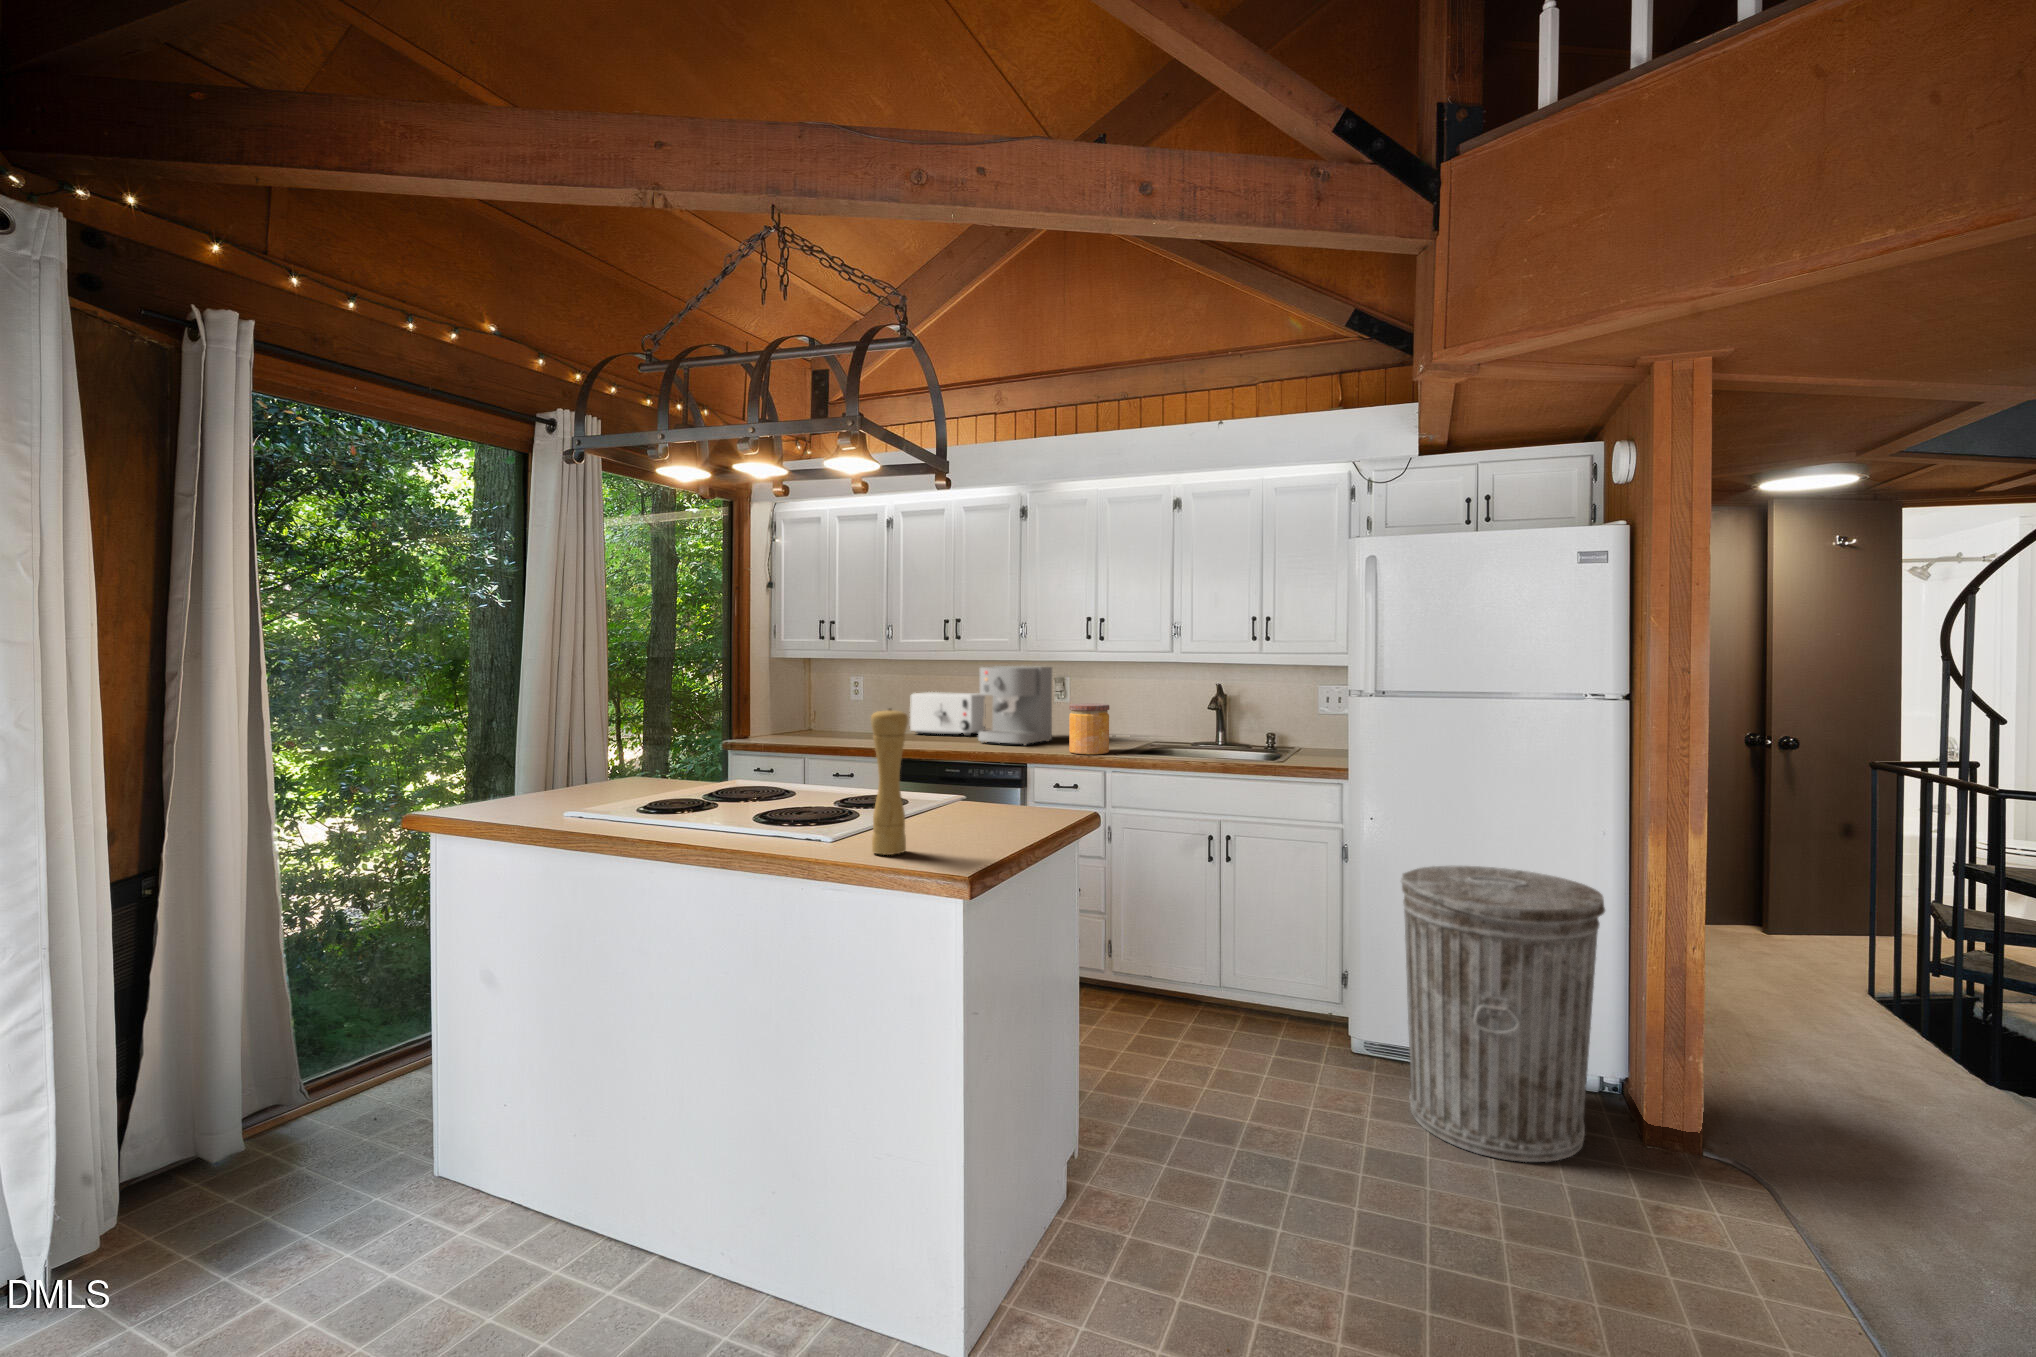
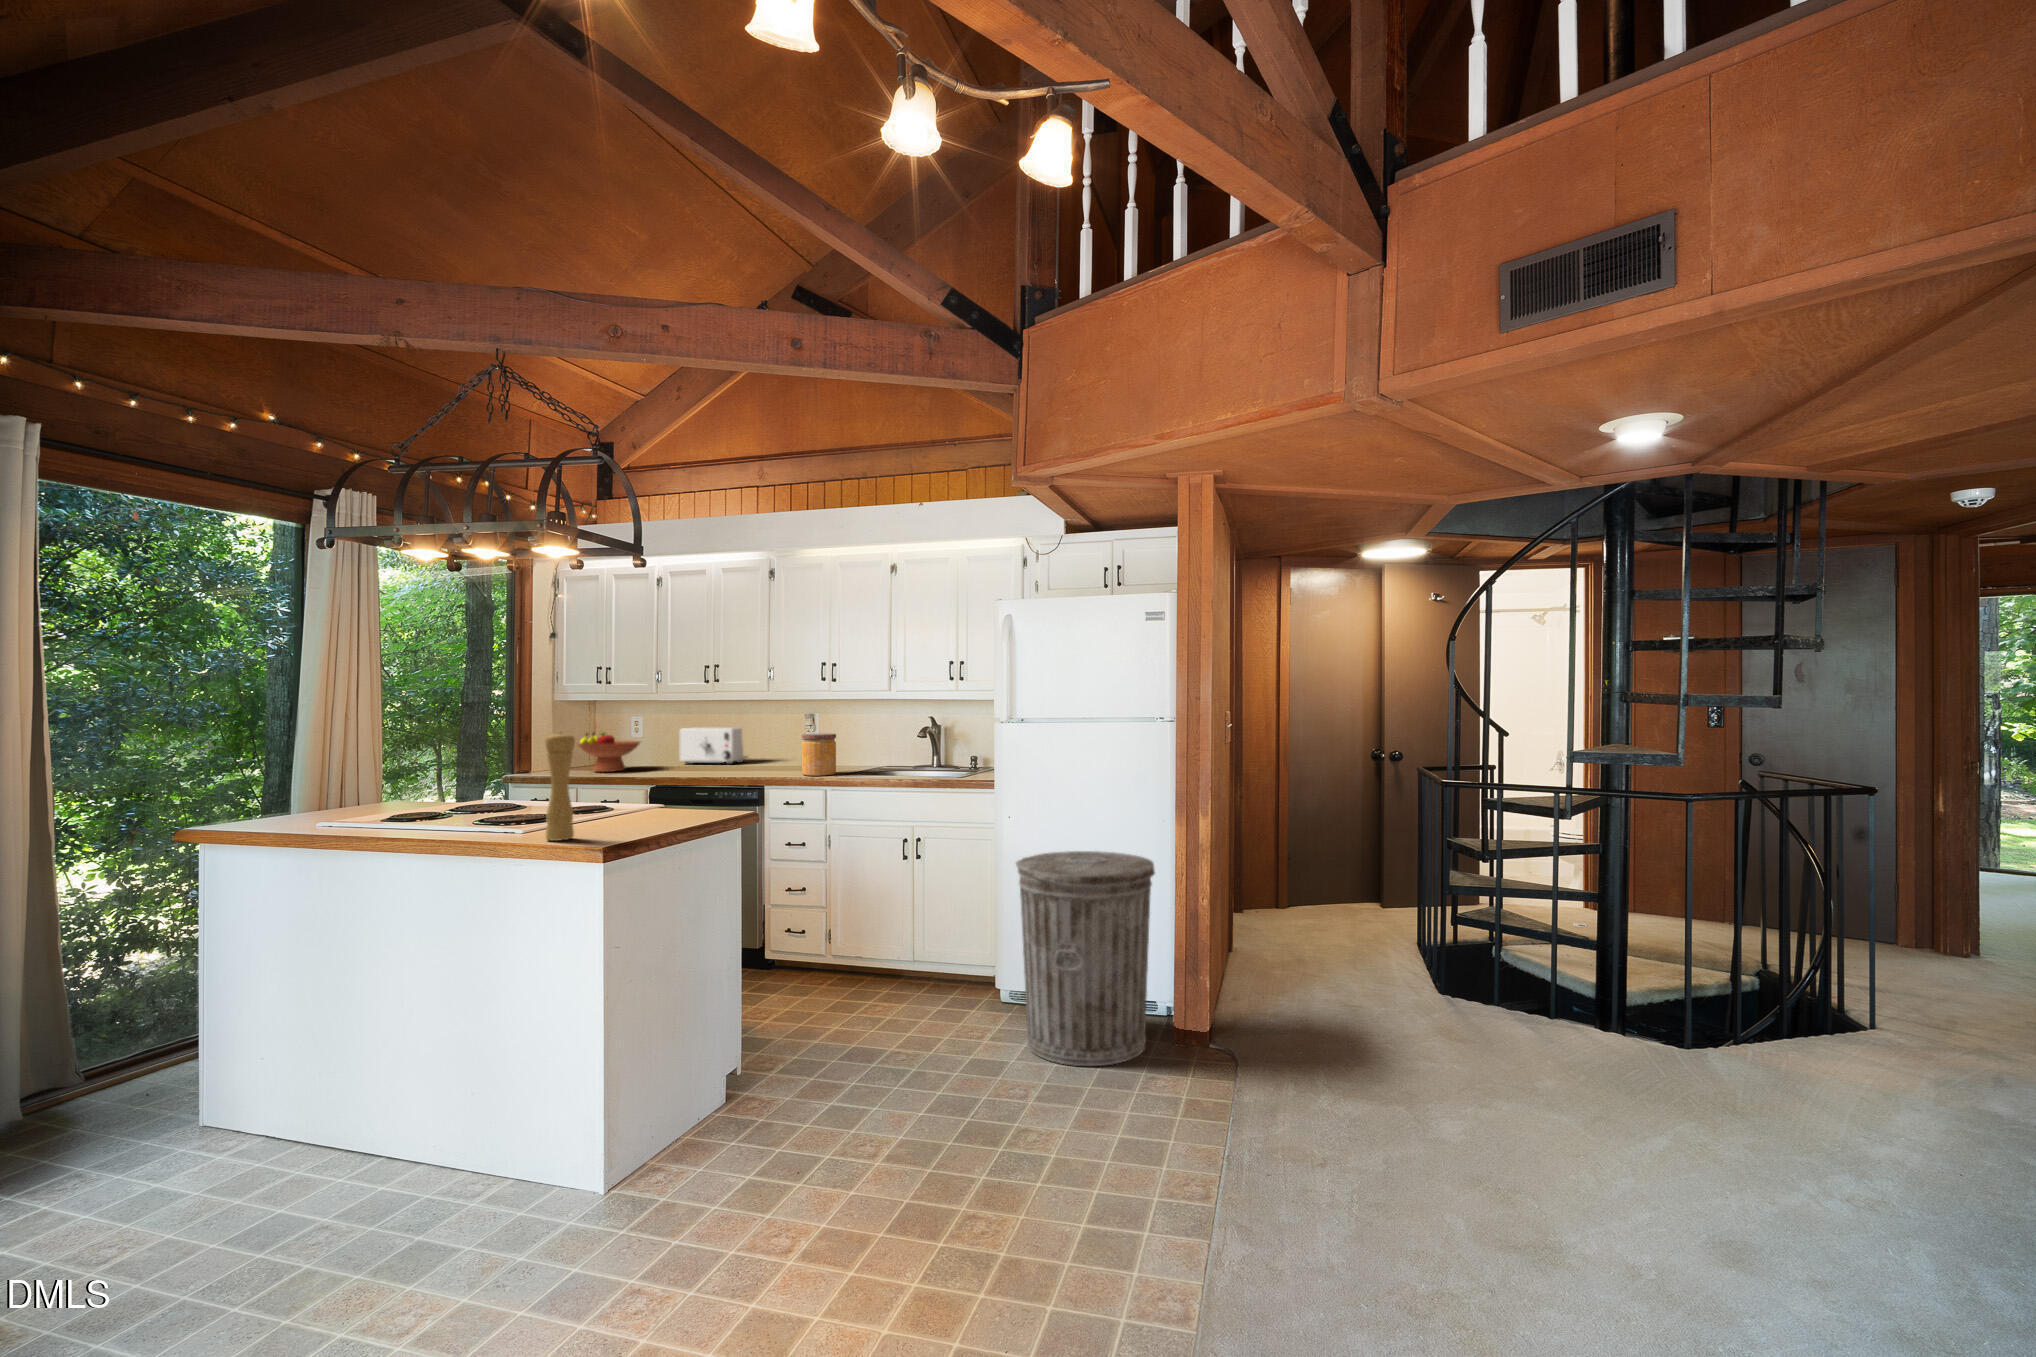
coffee maker: present [978,666,1052,745] -> none [732,703,799,770]
fruit bowl: none [804,696,874,742] -> present [577,732,640,772]

